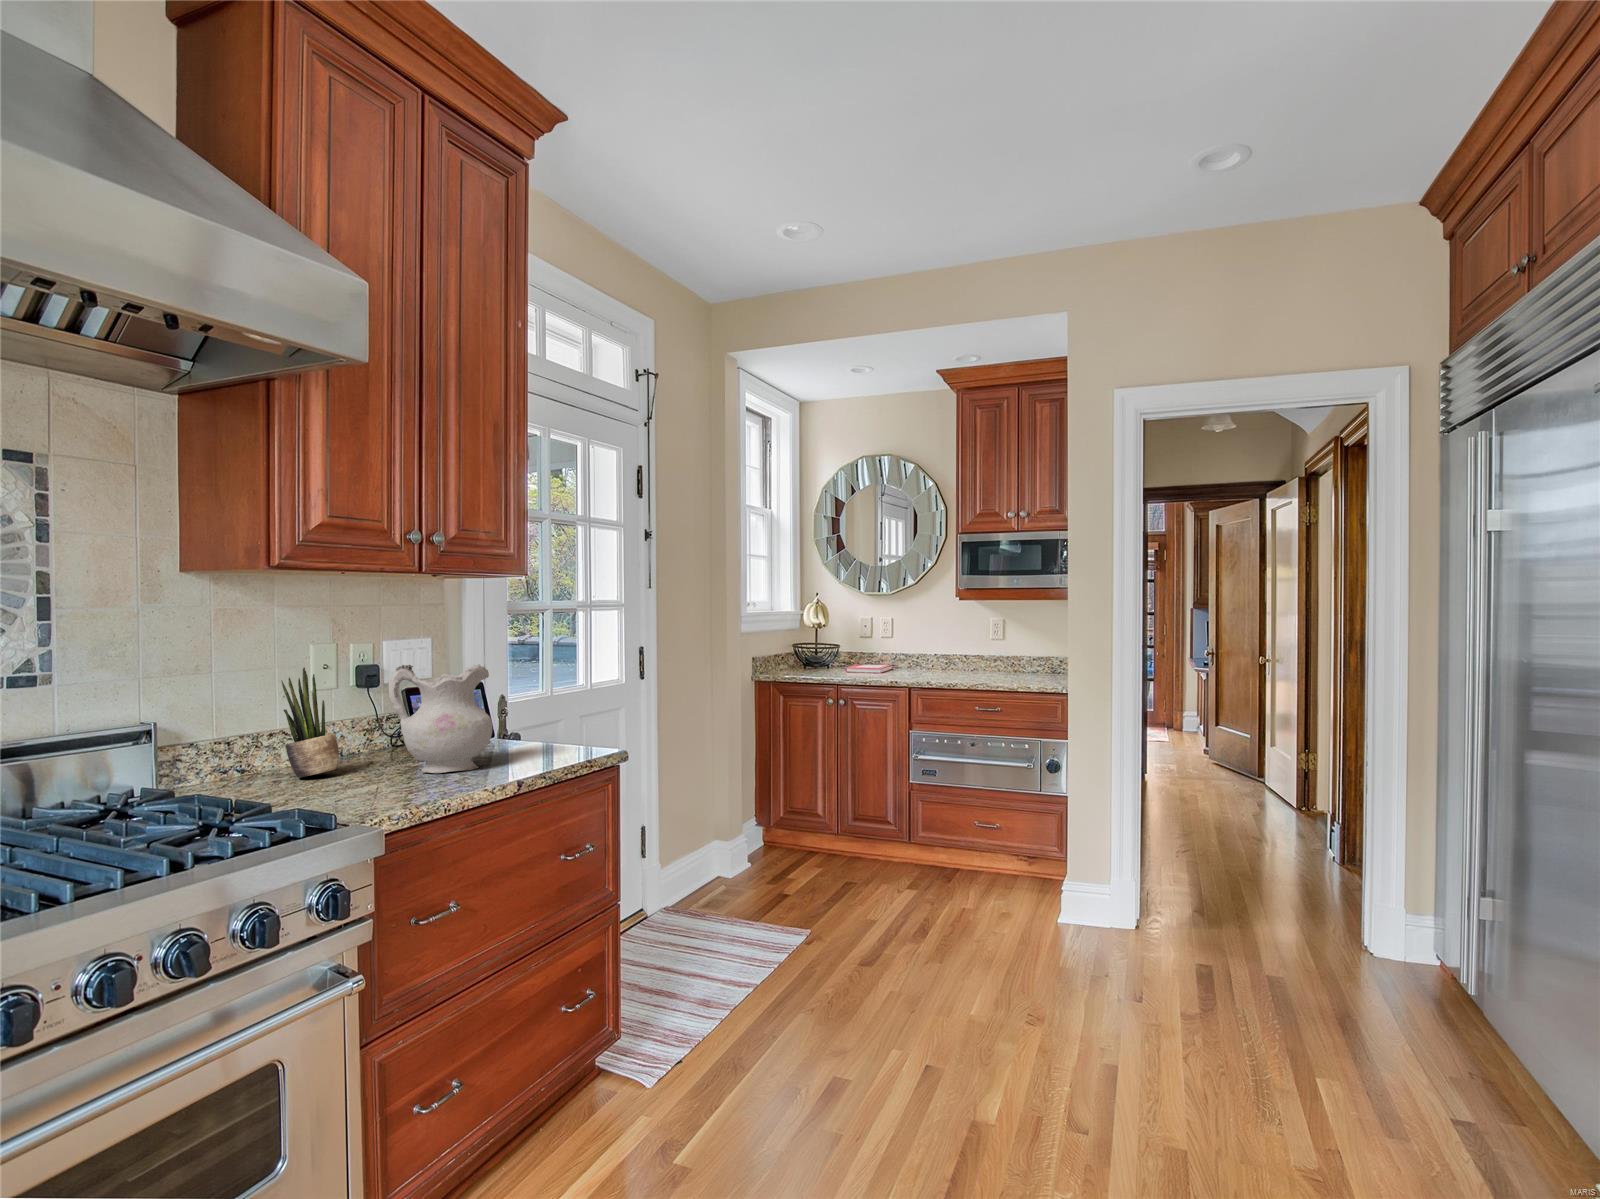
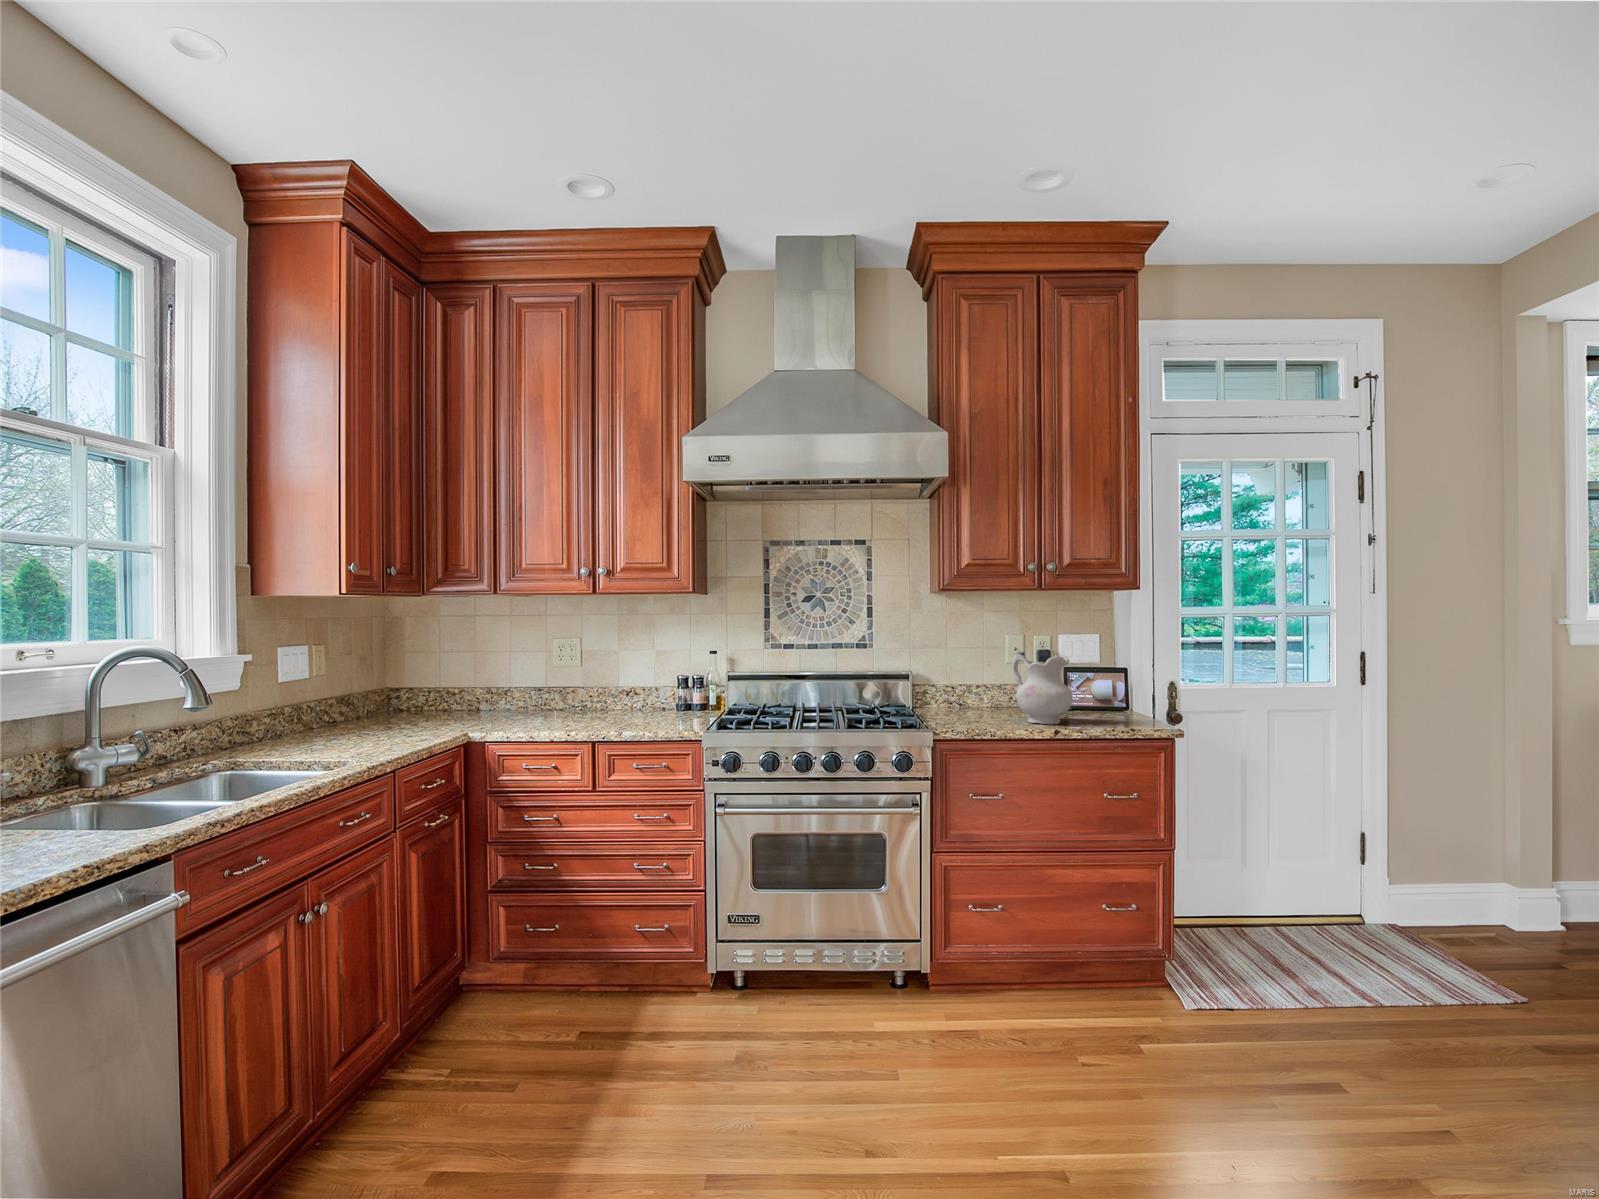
potted plant: present [281,668,339,778] -> none [971,648,998,712]

